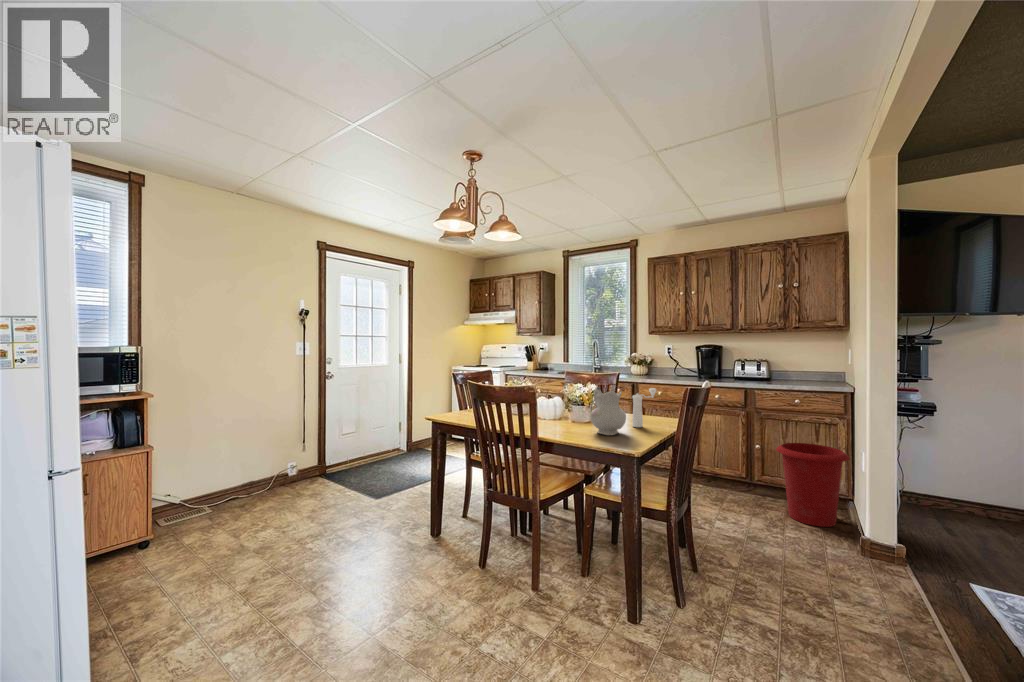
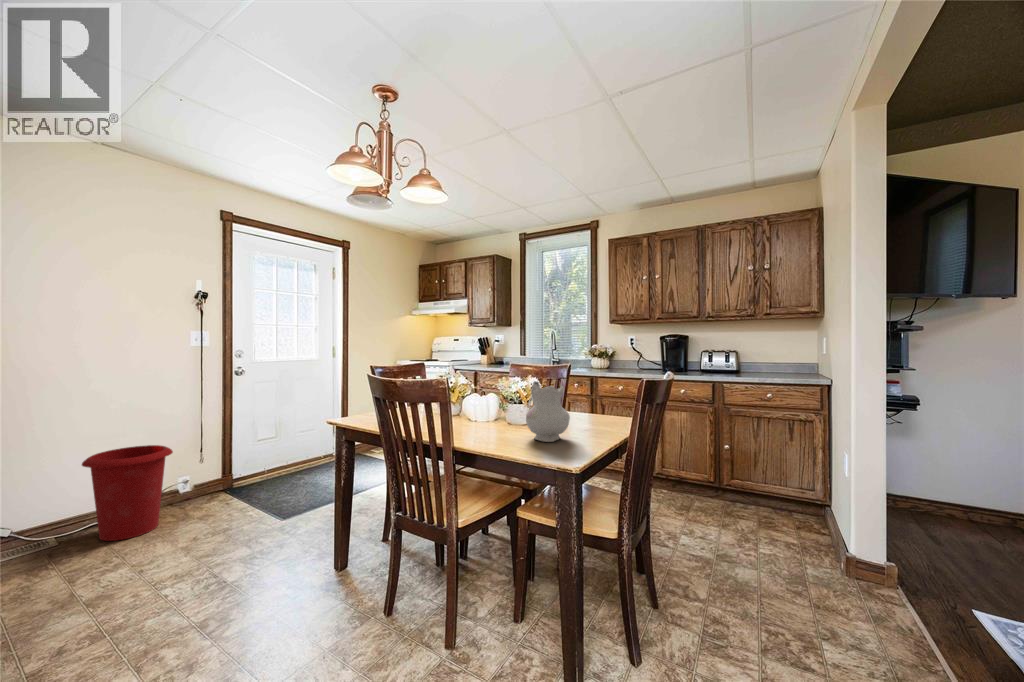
pepper mill: present [632,388,656,427] -> none [579,382,609,431]
waste bin: present [776,443,850,527] -> present [82,445,173,541]

